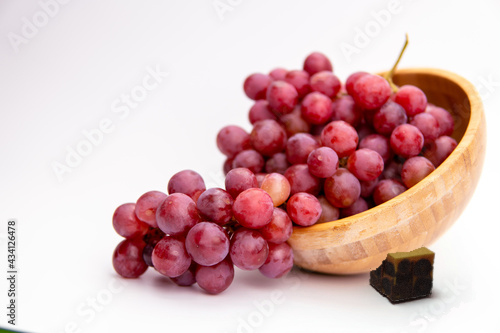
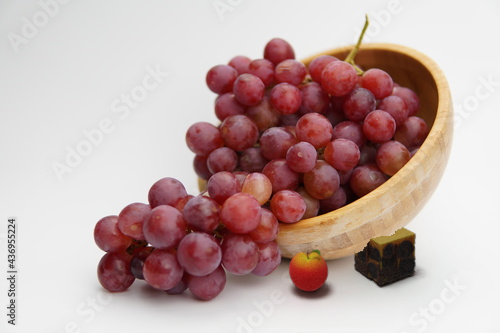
apple: none [299,256,339,299] -> present [289,249,328,291]

